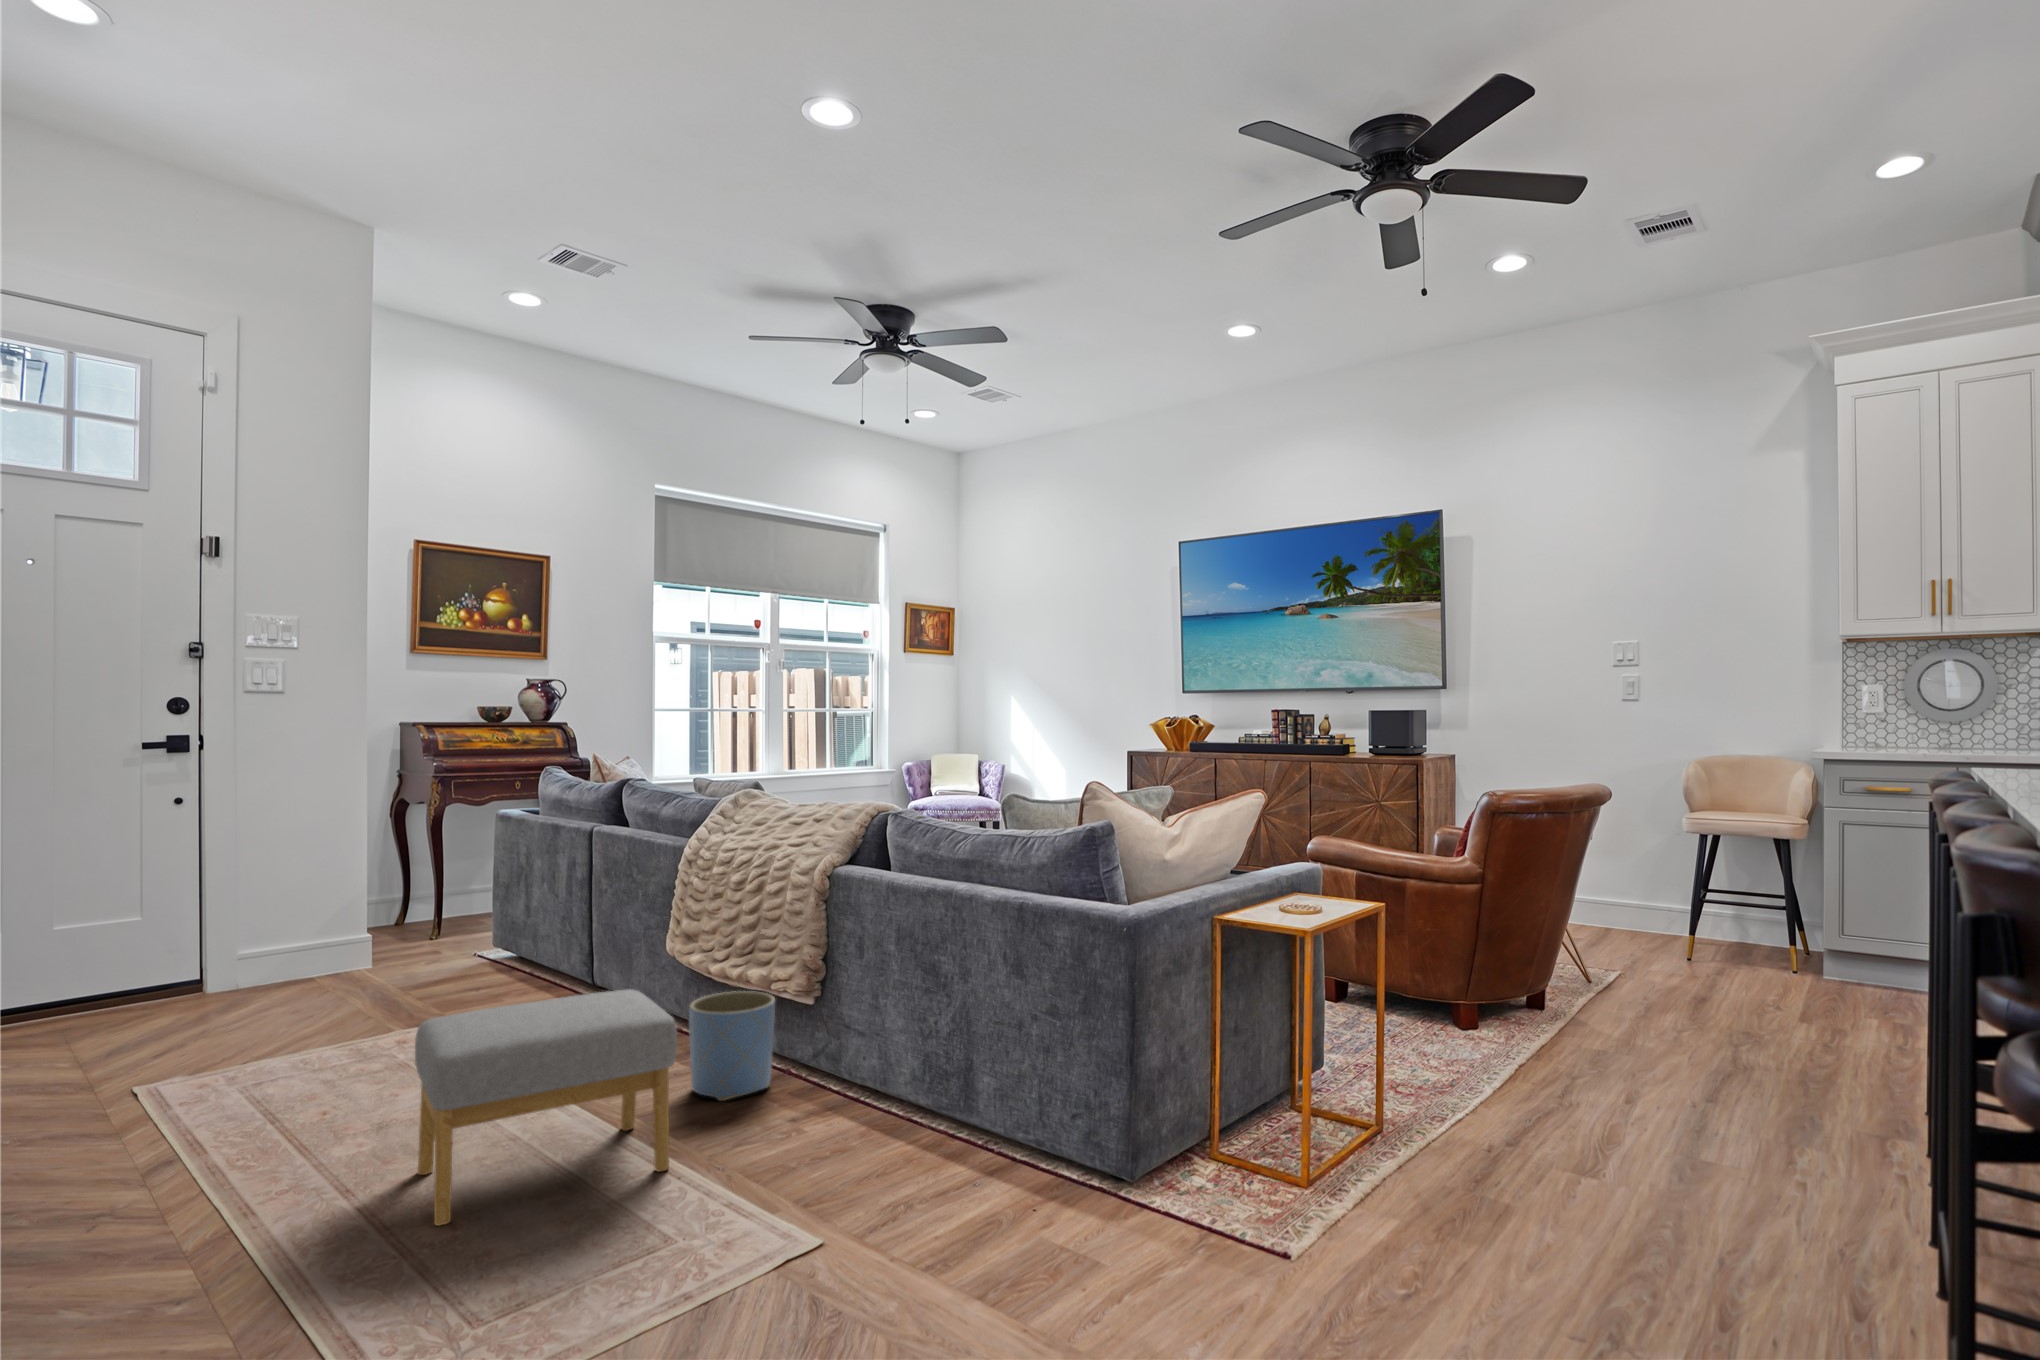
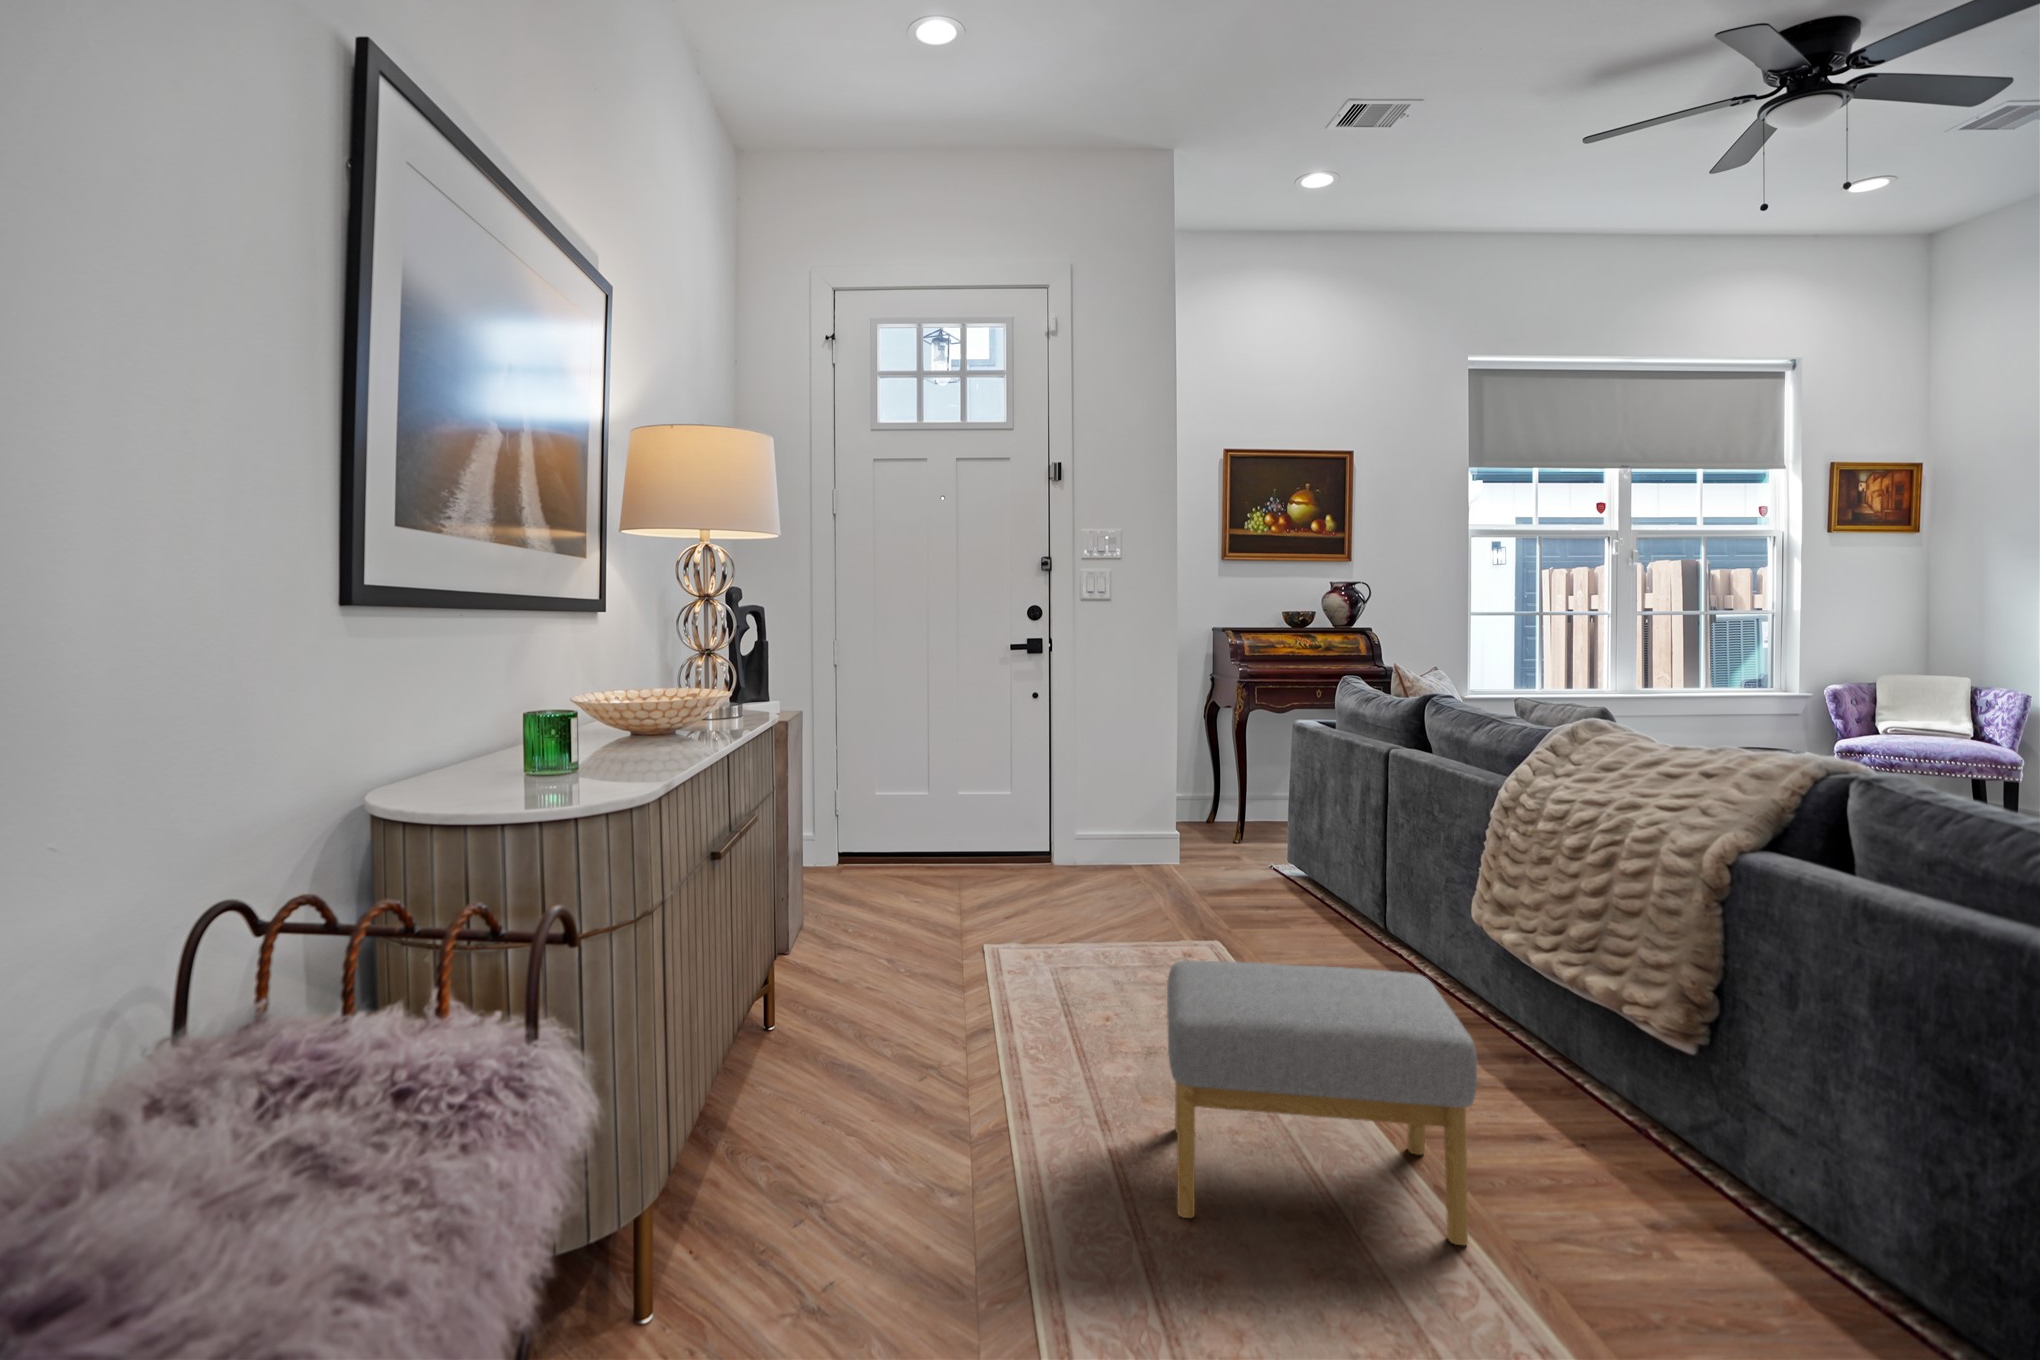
planter: present [689,991,775,1101] -> none [1502,996,1634,1153]

